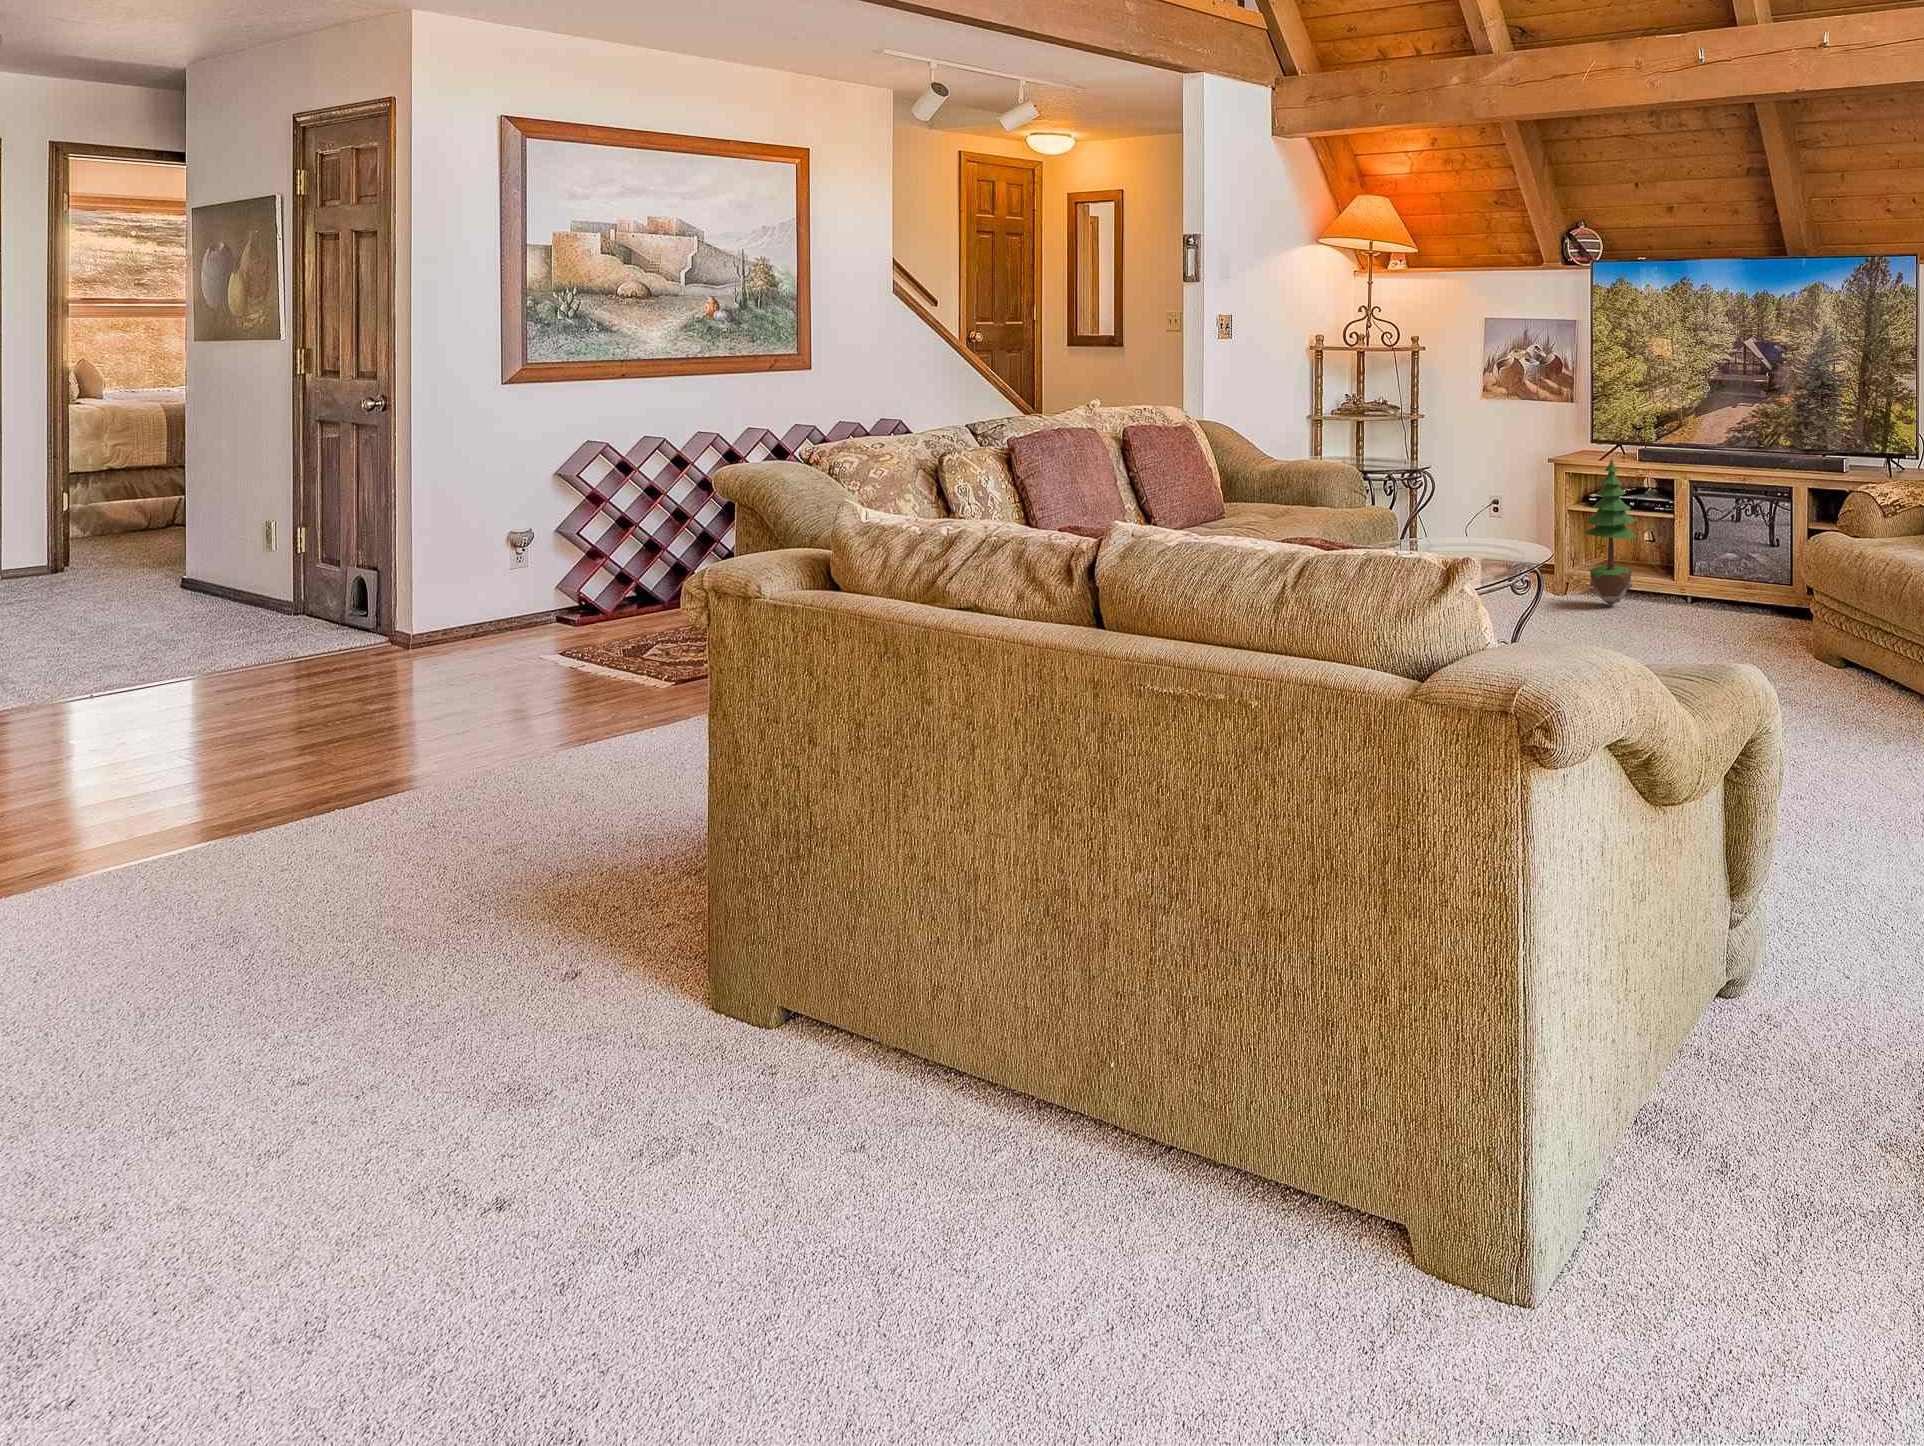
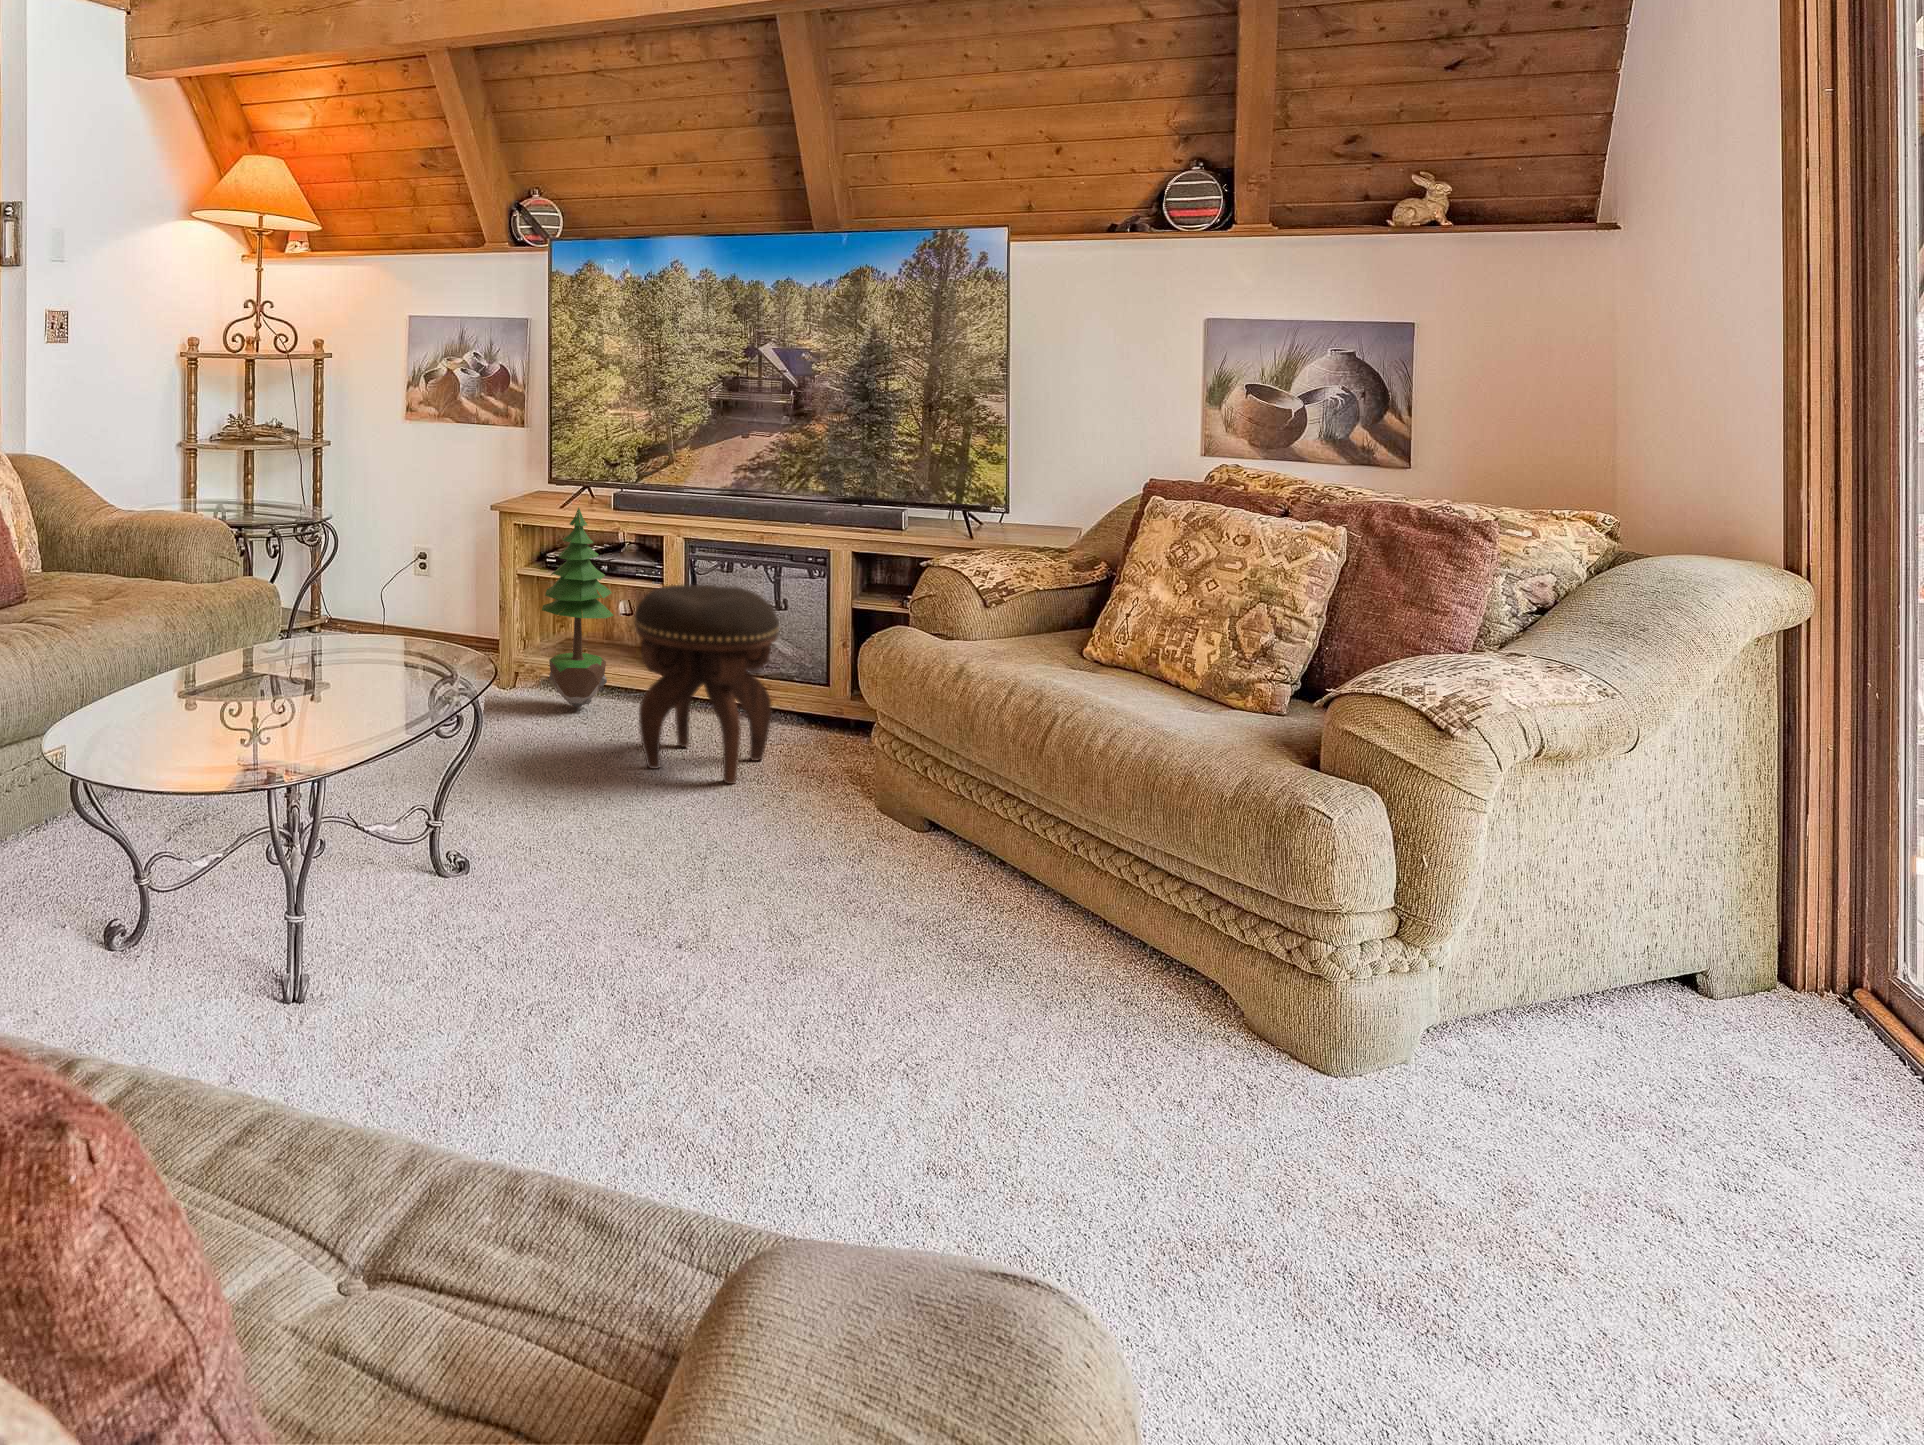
footstool: none [1649,510,1750,645] -> present [635,585,779,784]

